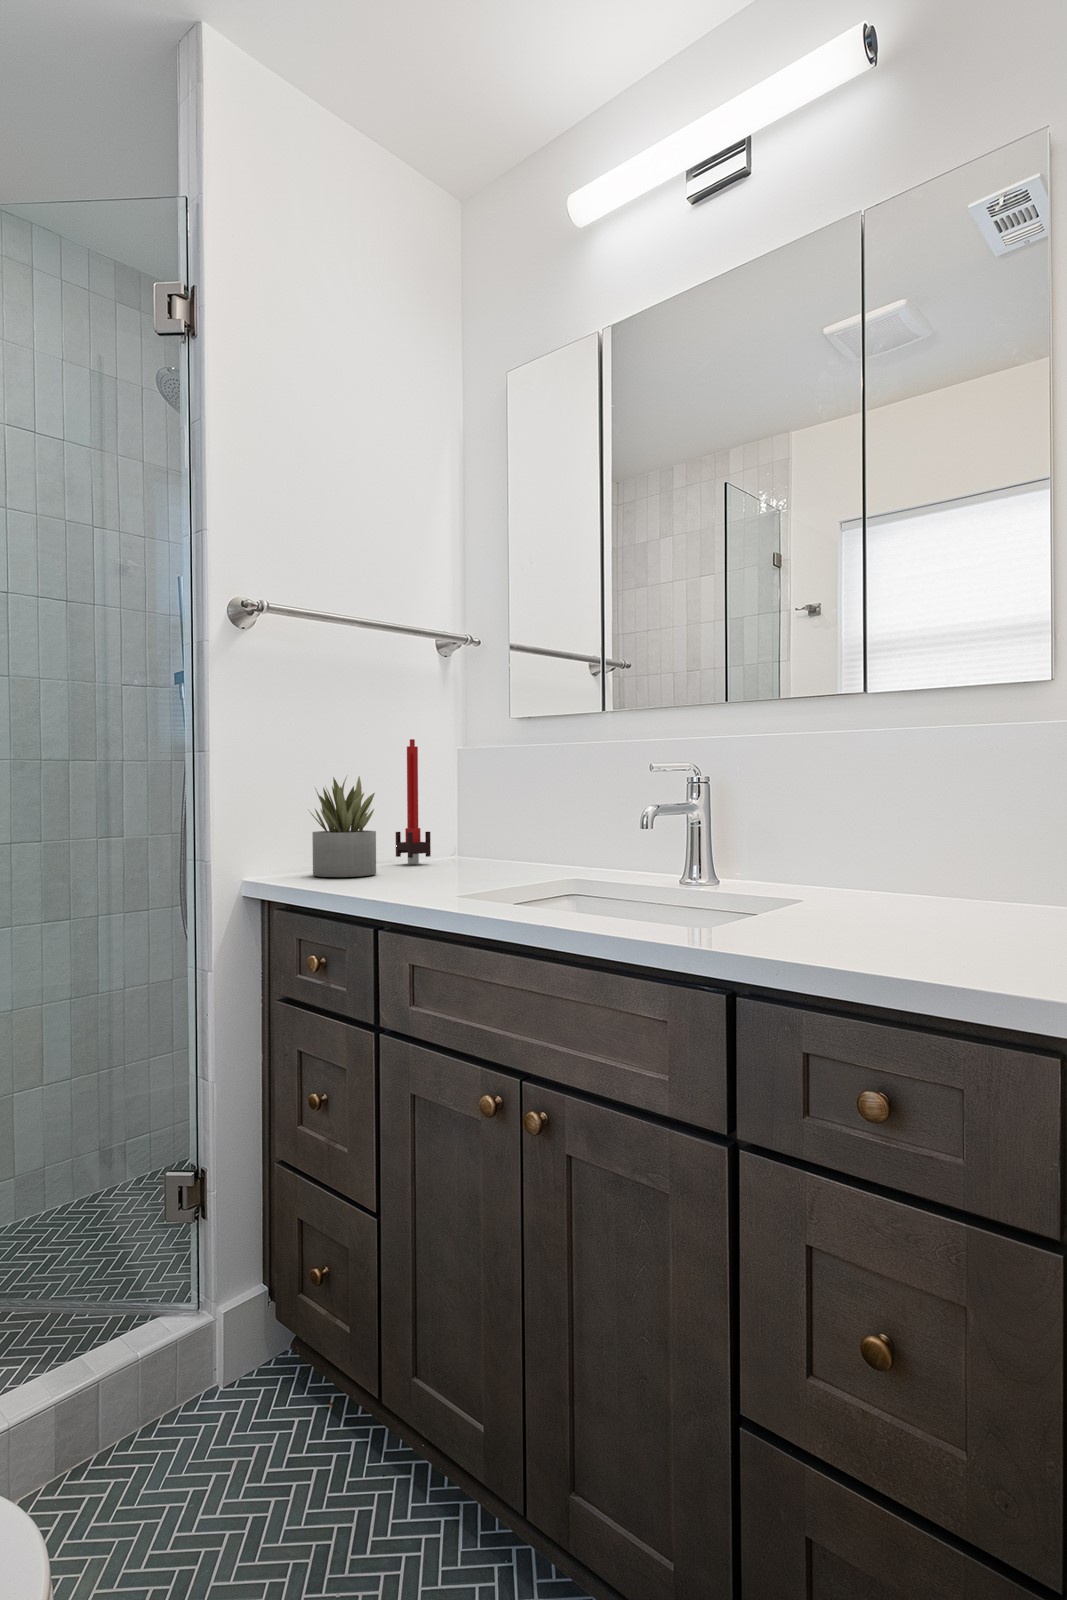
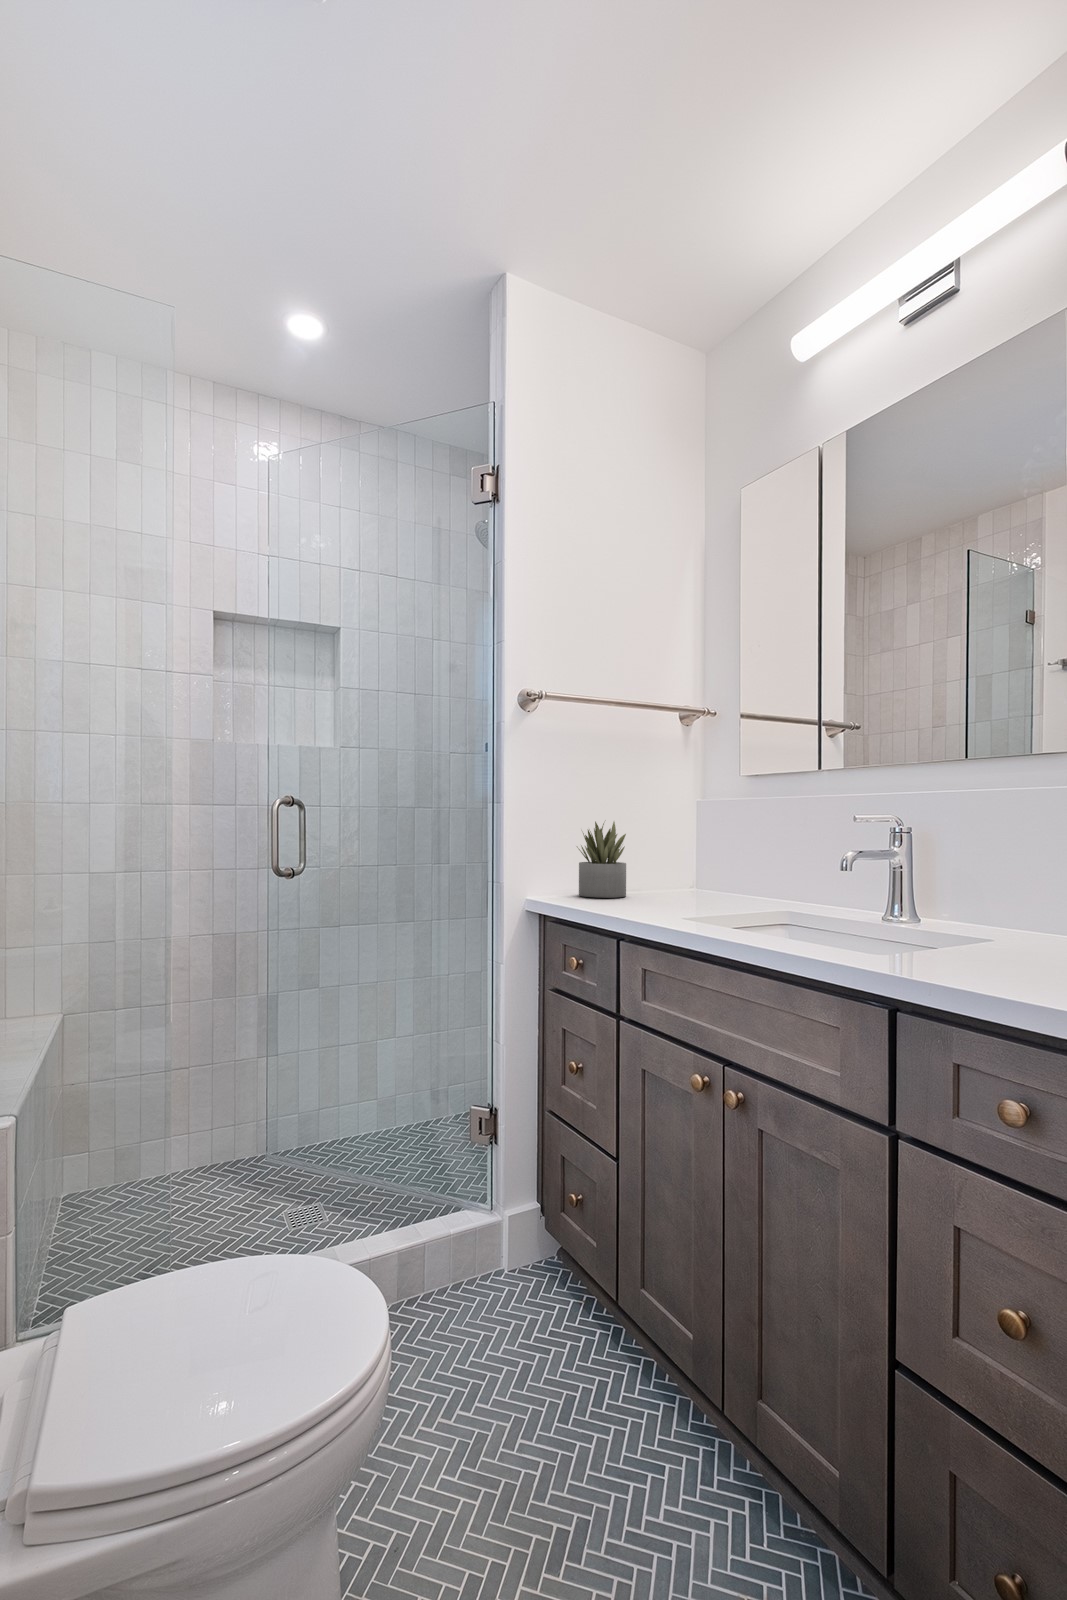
candle: present [396,739,431,864] -> none [644,792,671,889]

